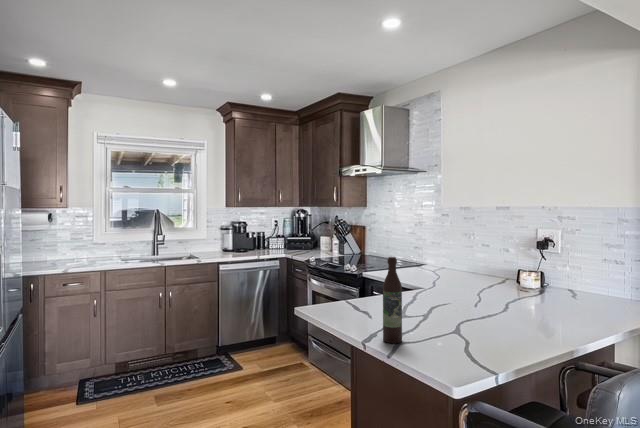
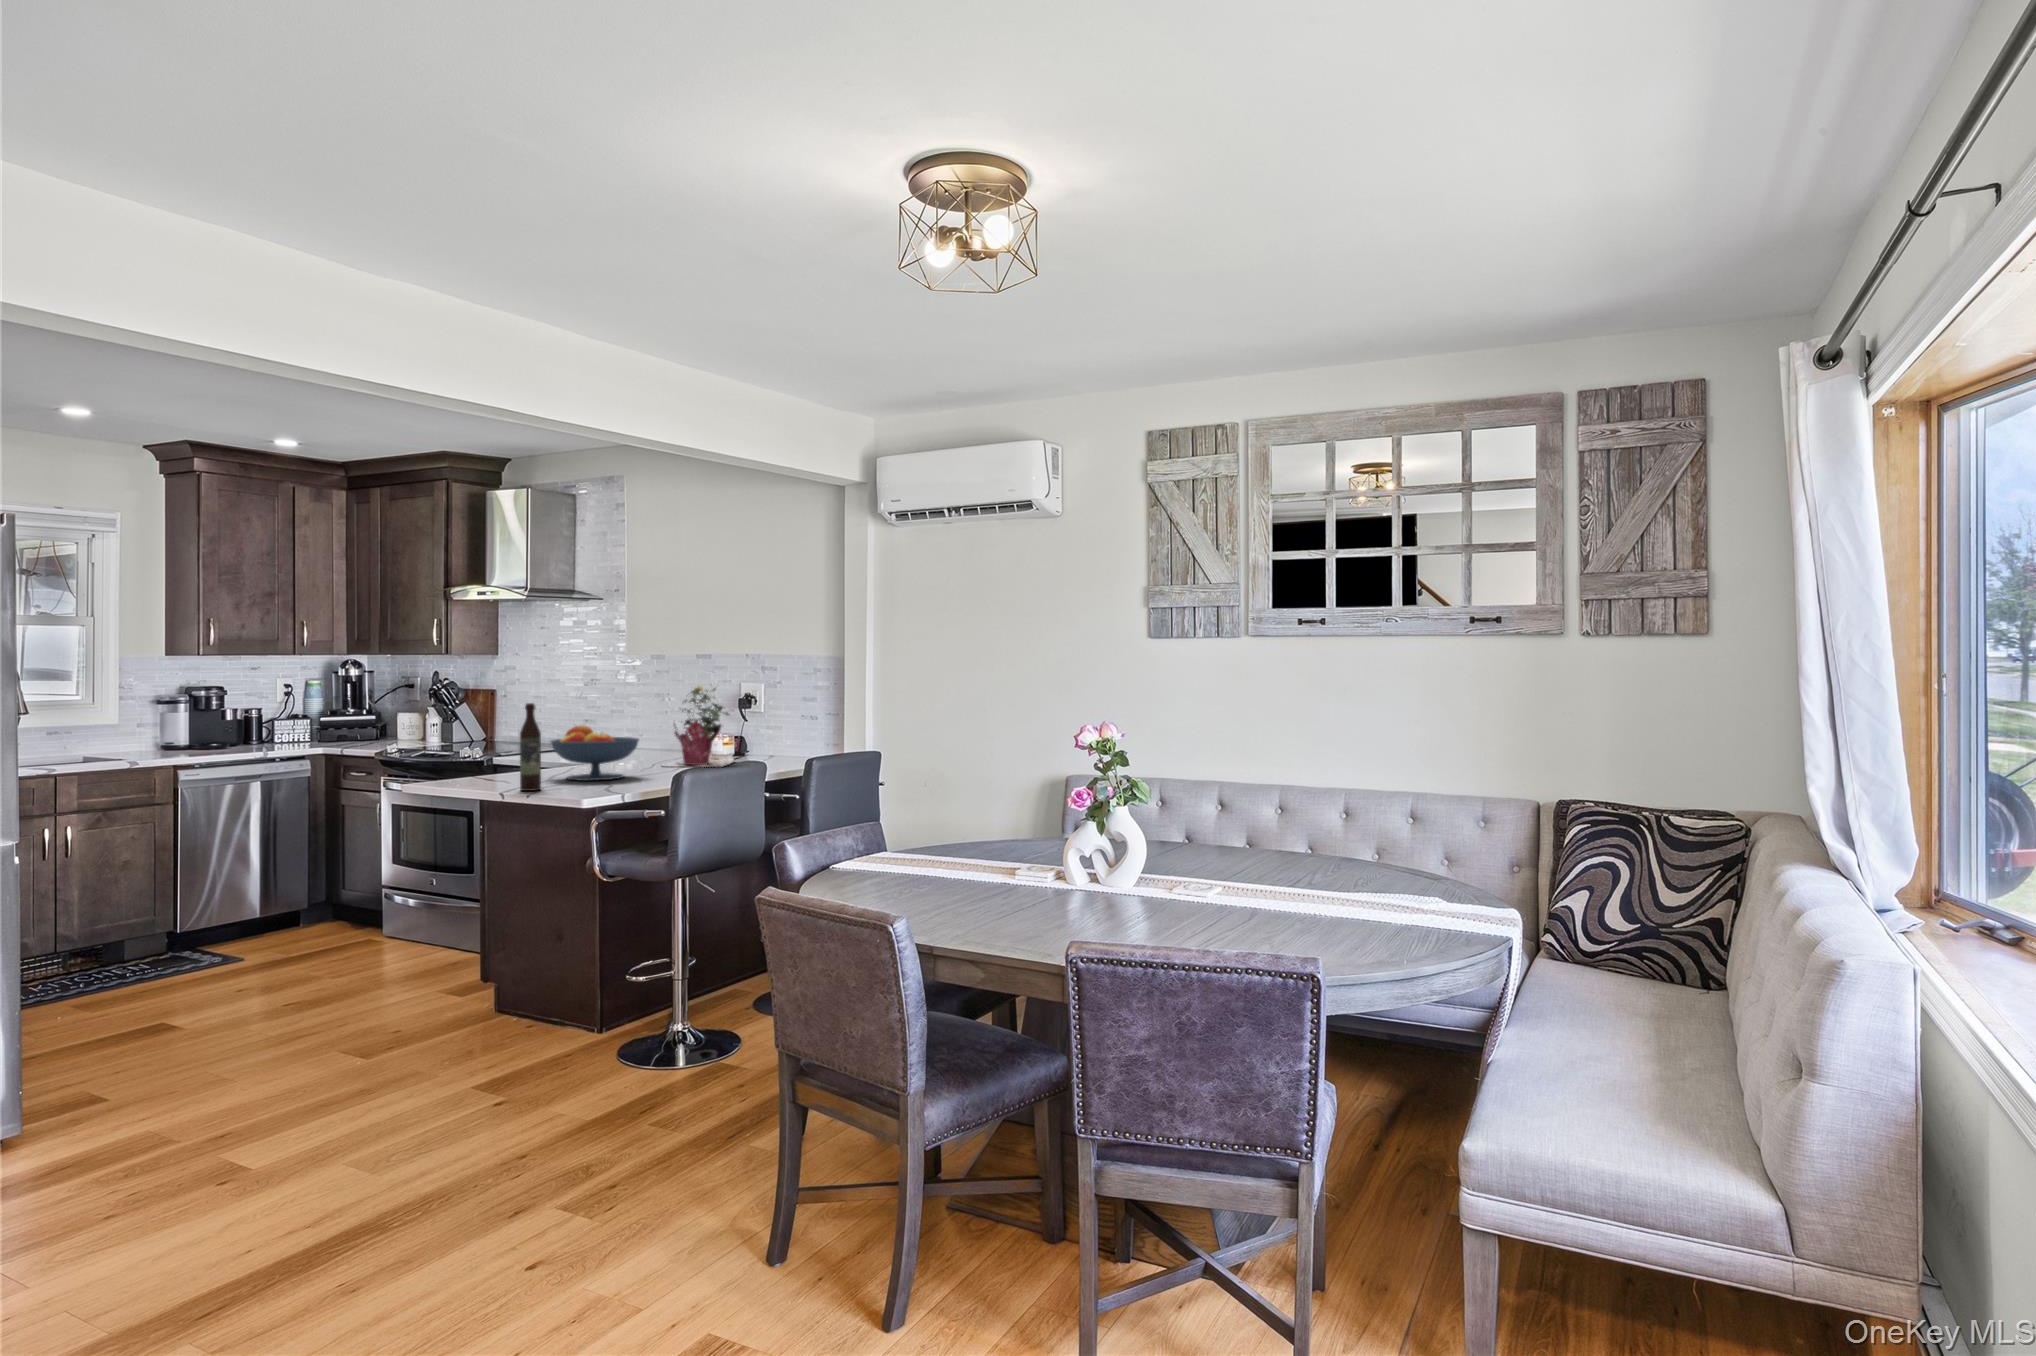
potted plant: none [484,230,546,303] -> present [662,686,735,767]
fruit bowl: none [405,267,482,323] -> present [551,725,639,781]

